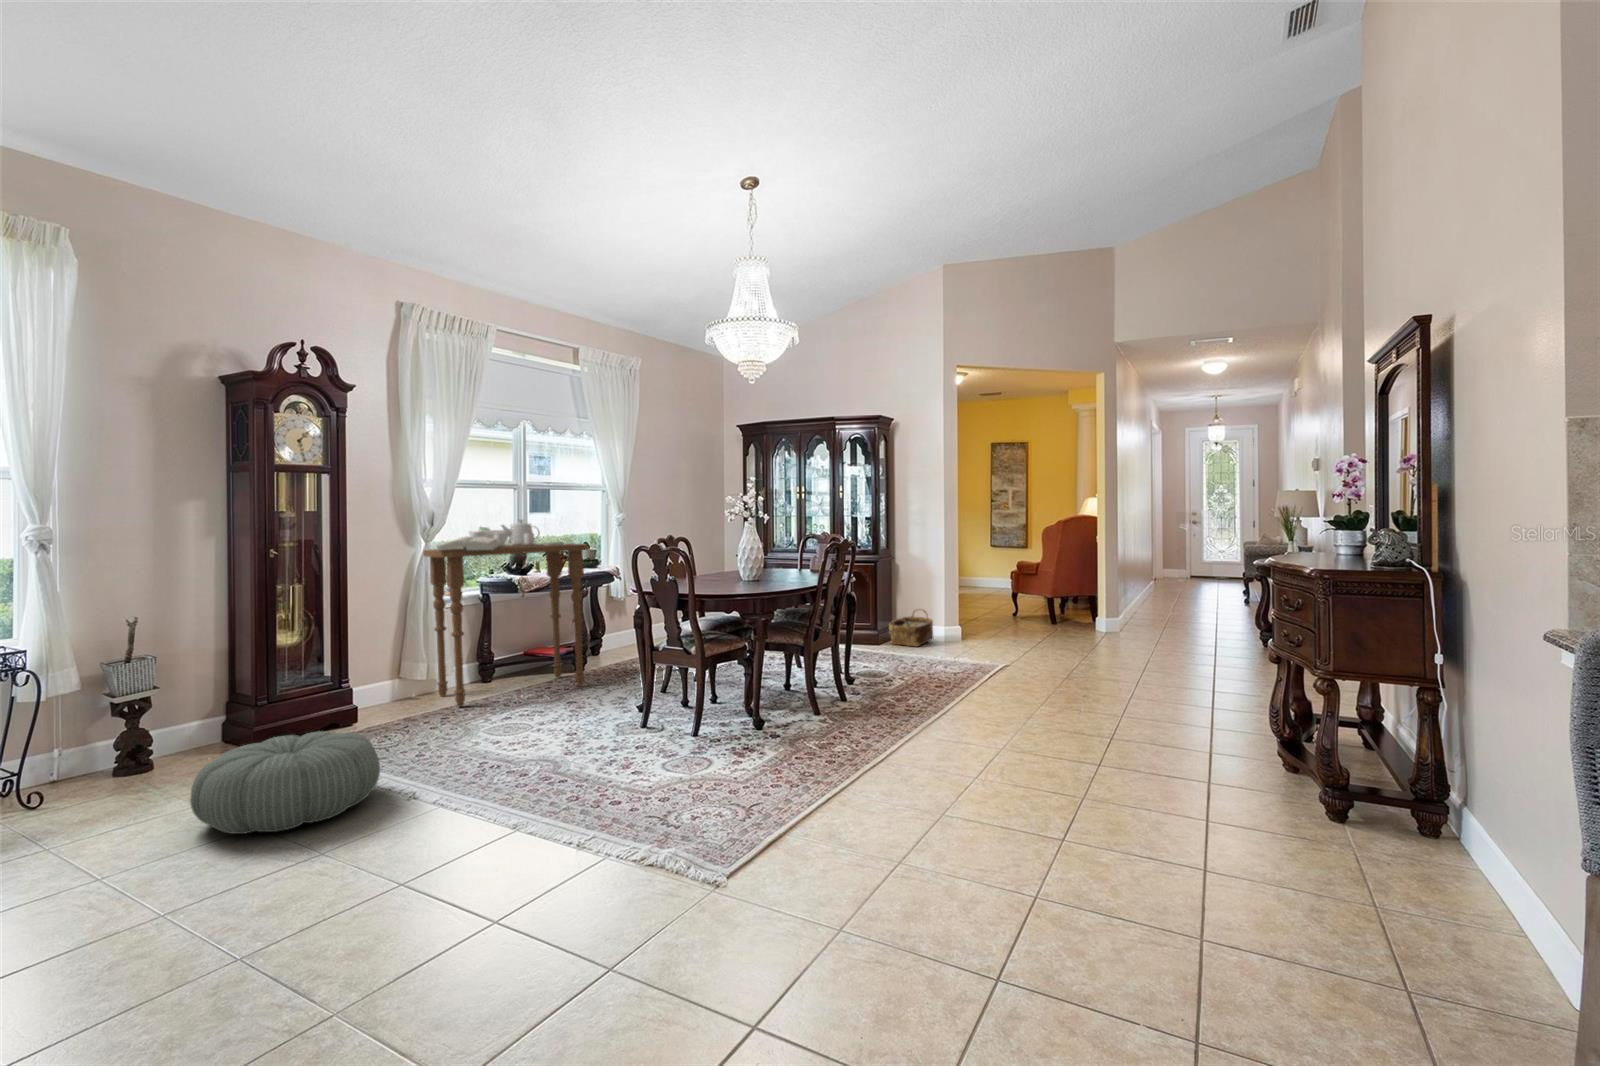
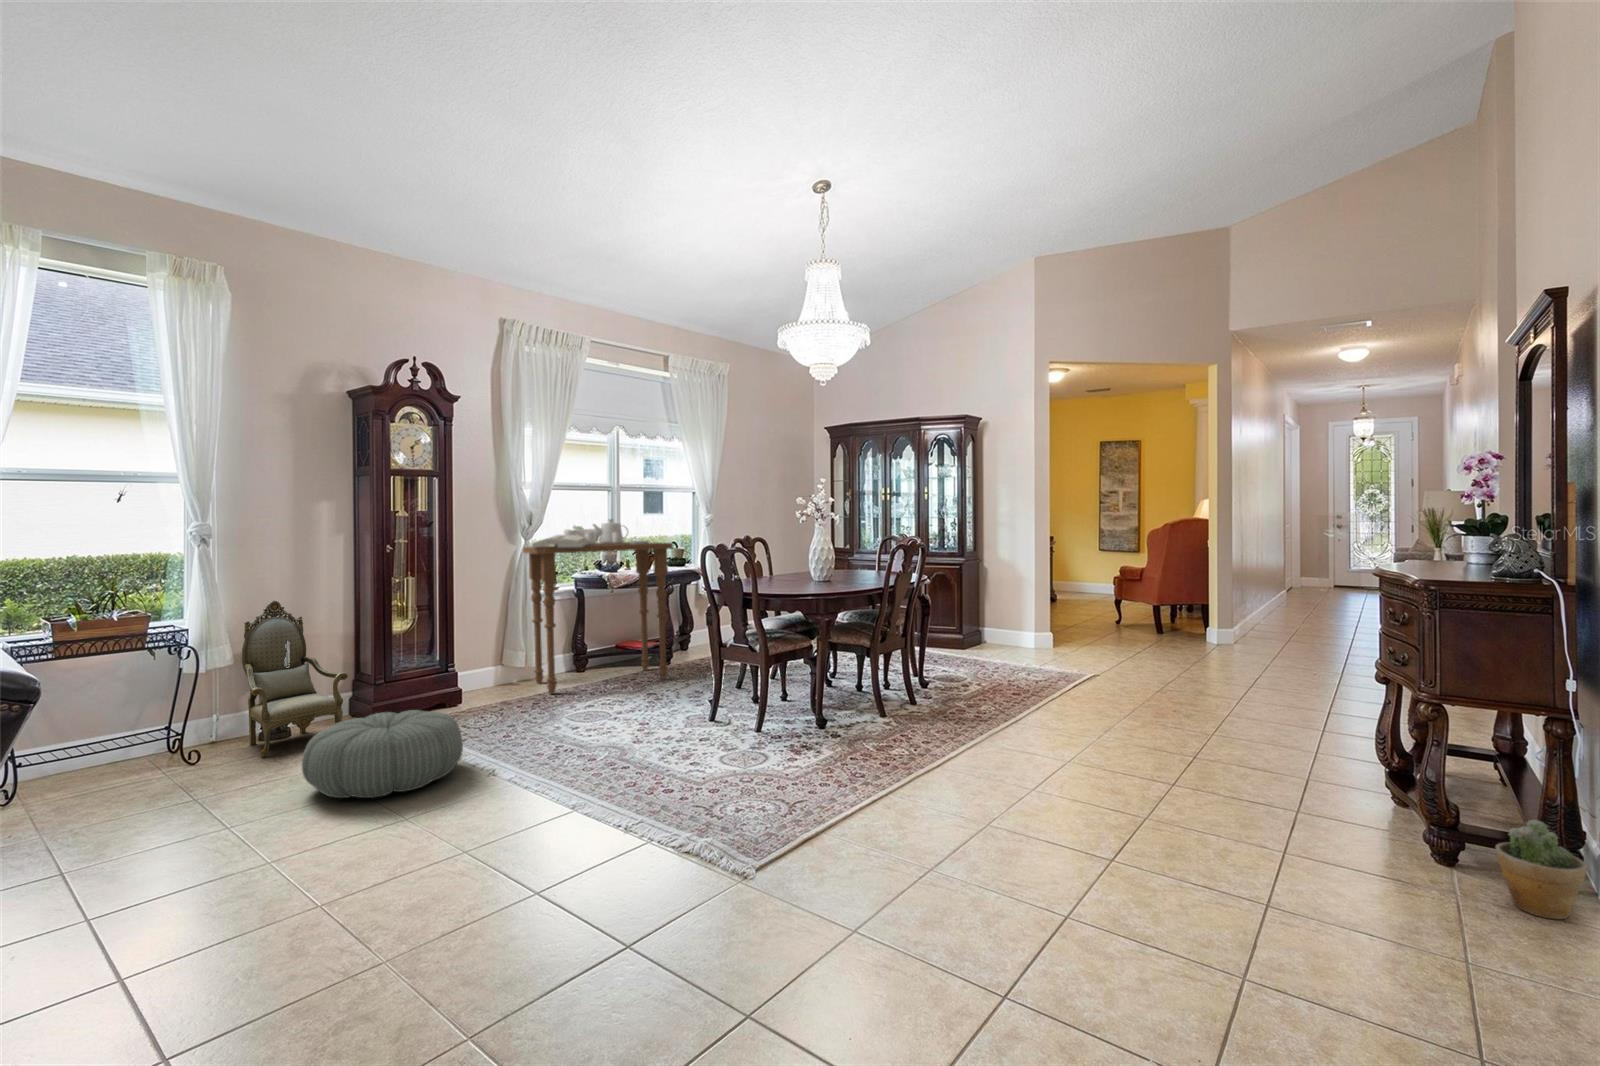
armchair: none [48,566,229,793] -> present [242,600,348,757]
woven basket: present [889,609,933,647] -> none [976,613,1024,652]
potted plant: none [1386,778,1461,864] -> present [1496,820,1587,919]

